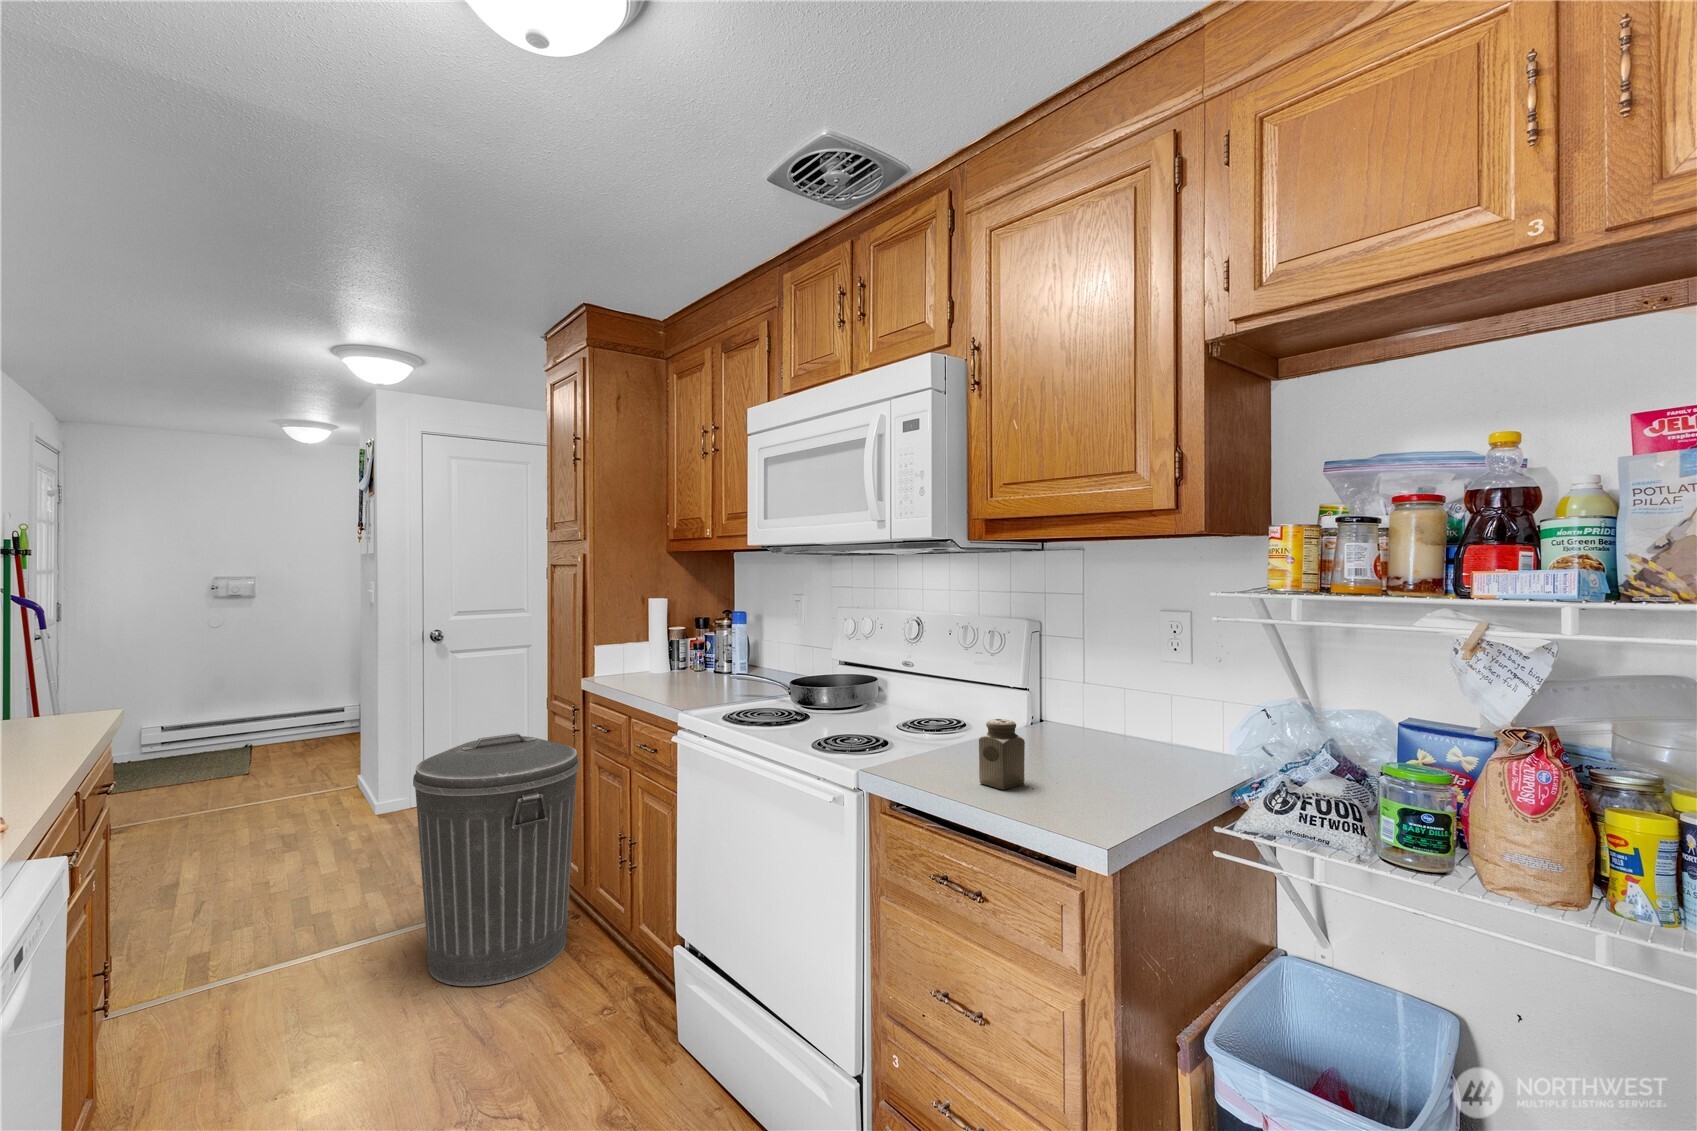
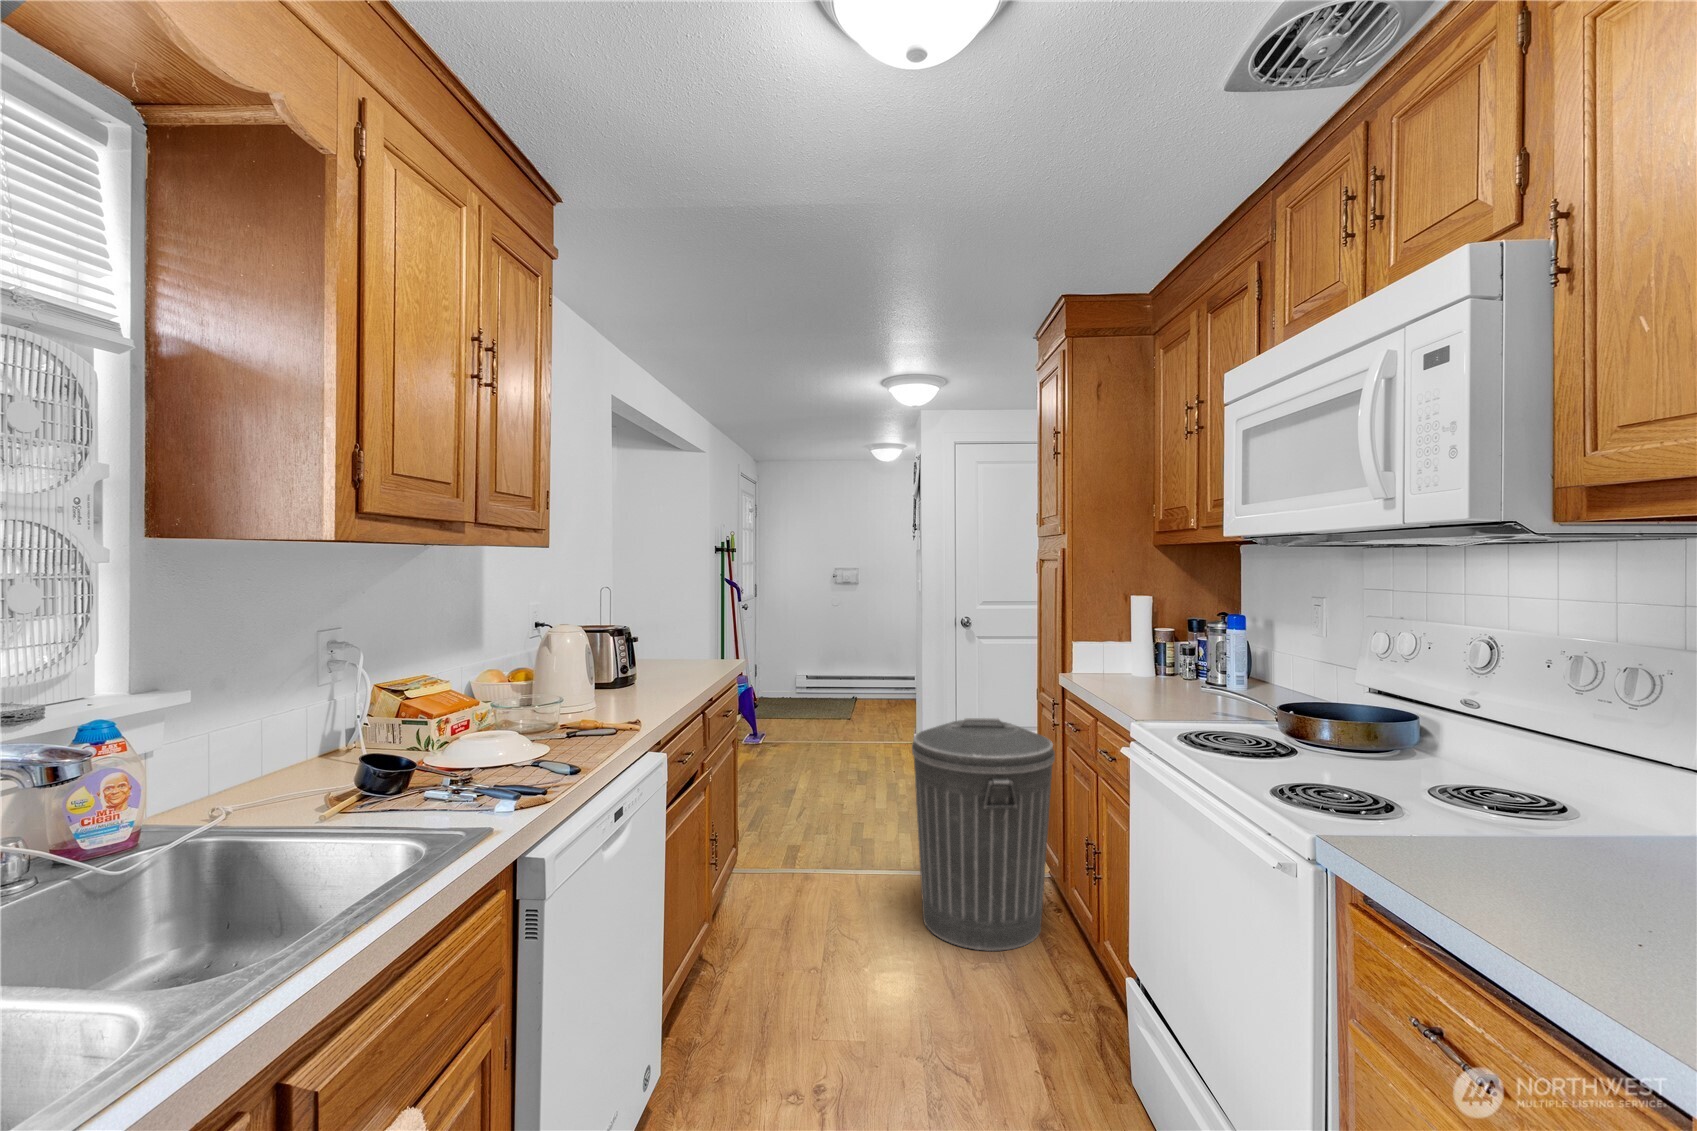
salt shaker: present [979,719,1025,790] -> none [1521,809,1624,932]

